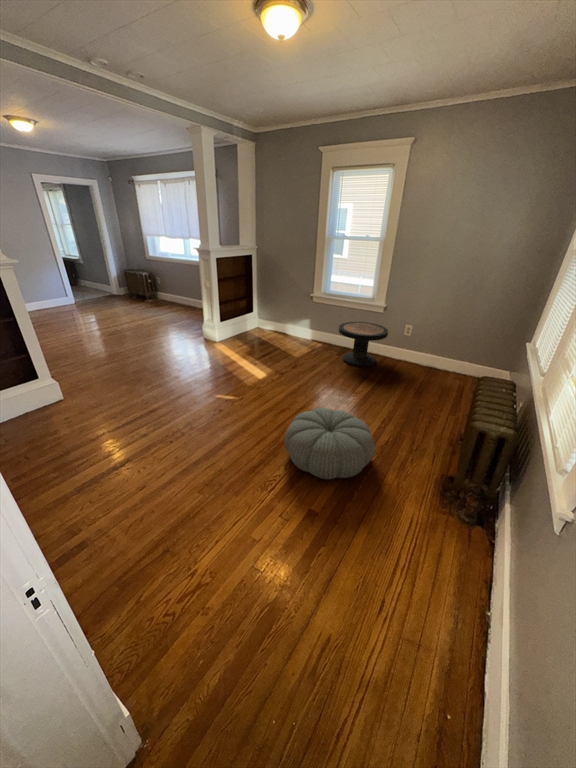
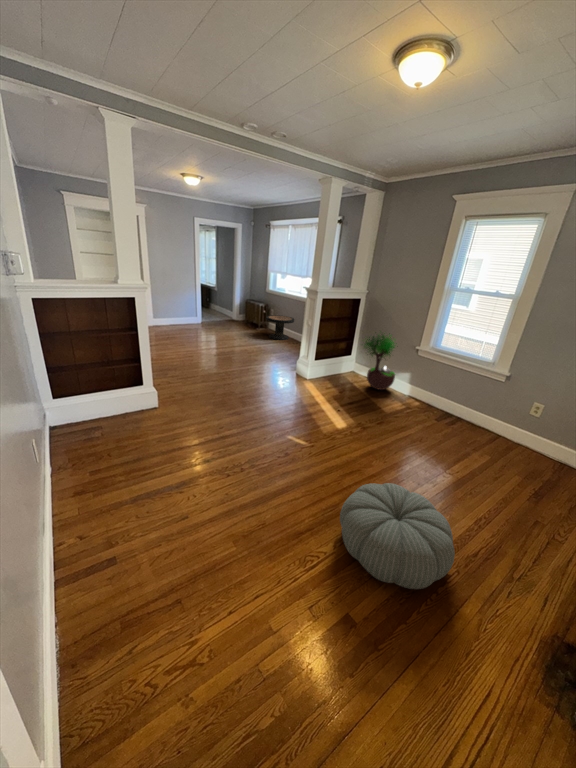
potted tree: none [261,280,298,340] -> present [364,333,395,390]
side table: present [339,322,388,367] -> present [266,315,294,340]

